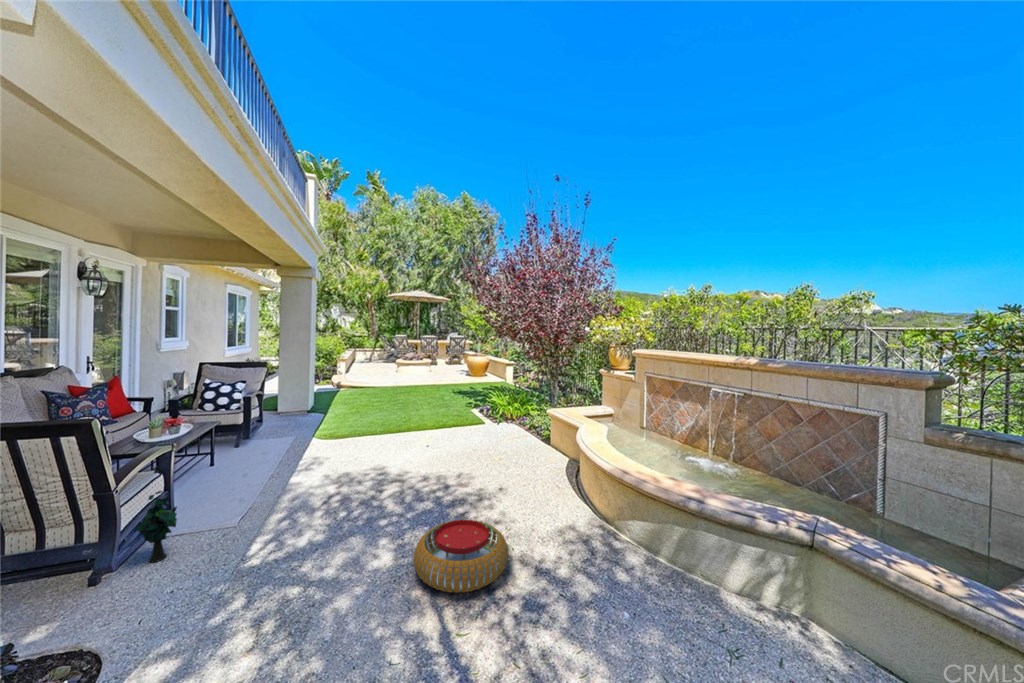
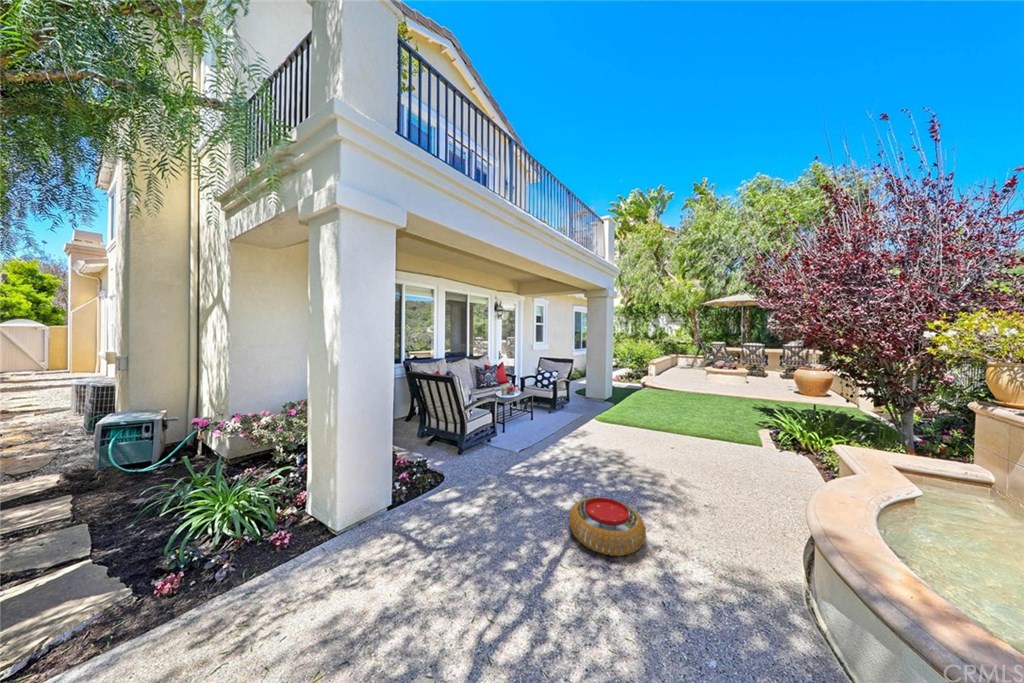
decorative plant: present [134,491,177,563] -> none [477,421,494,455]

